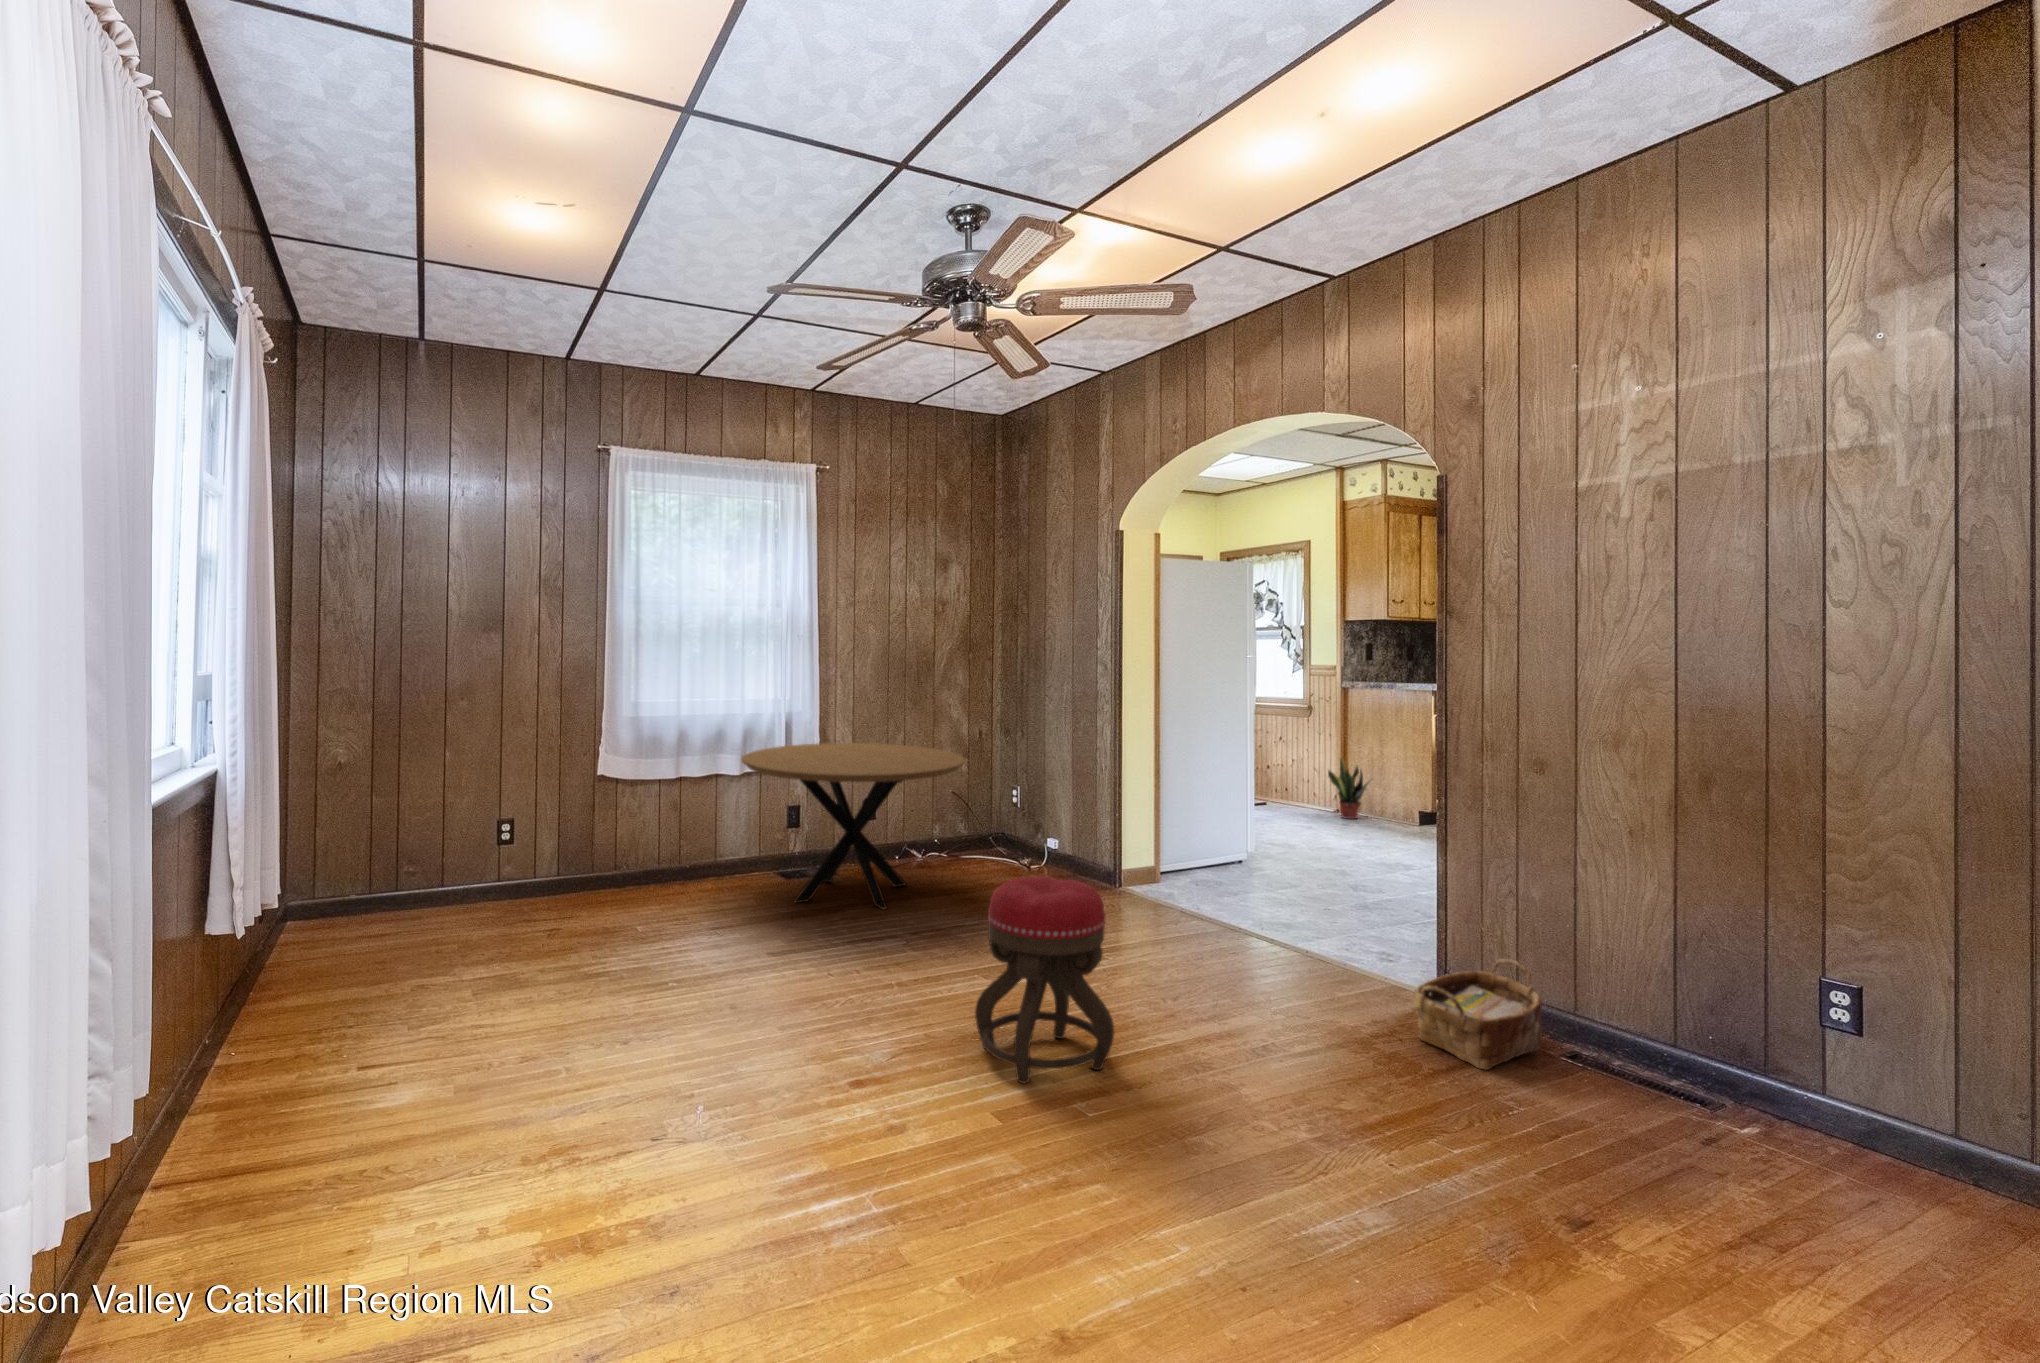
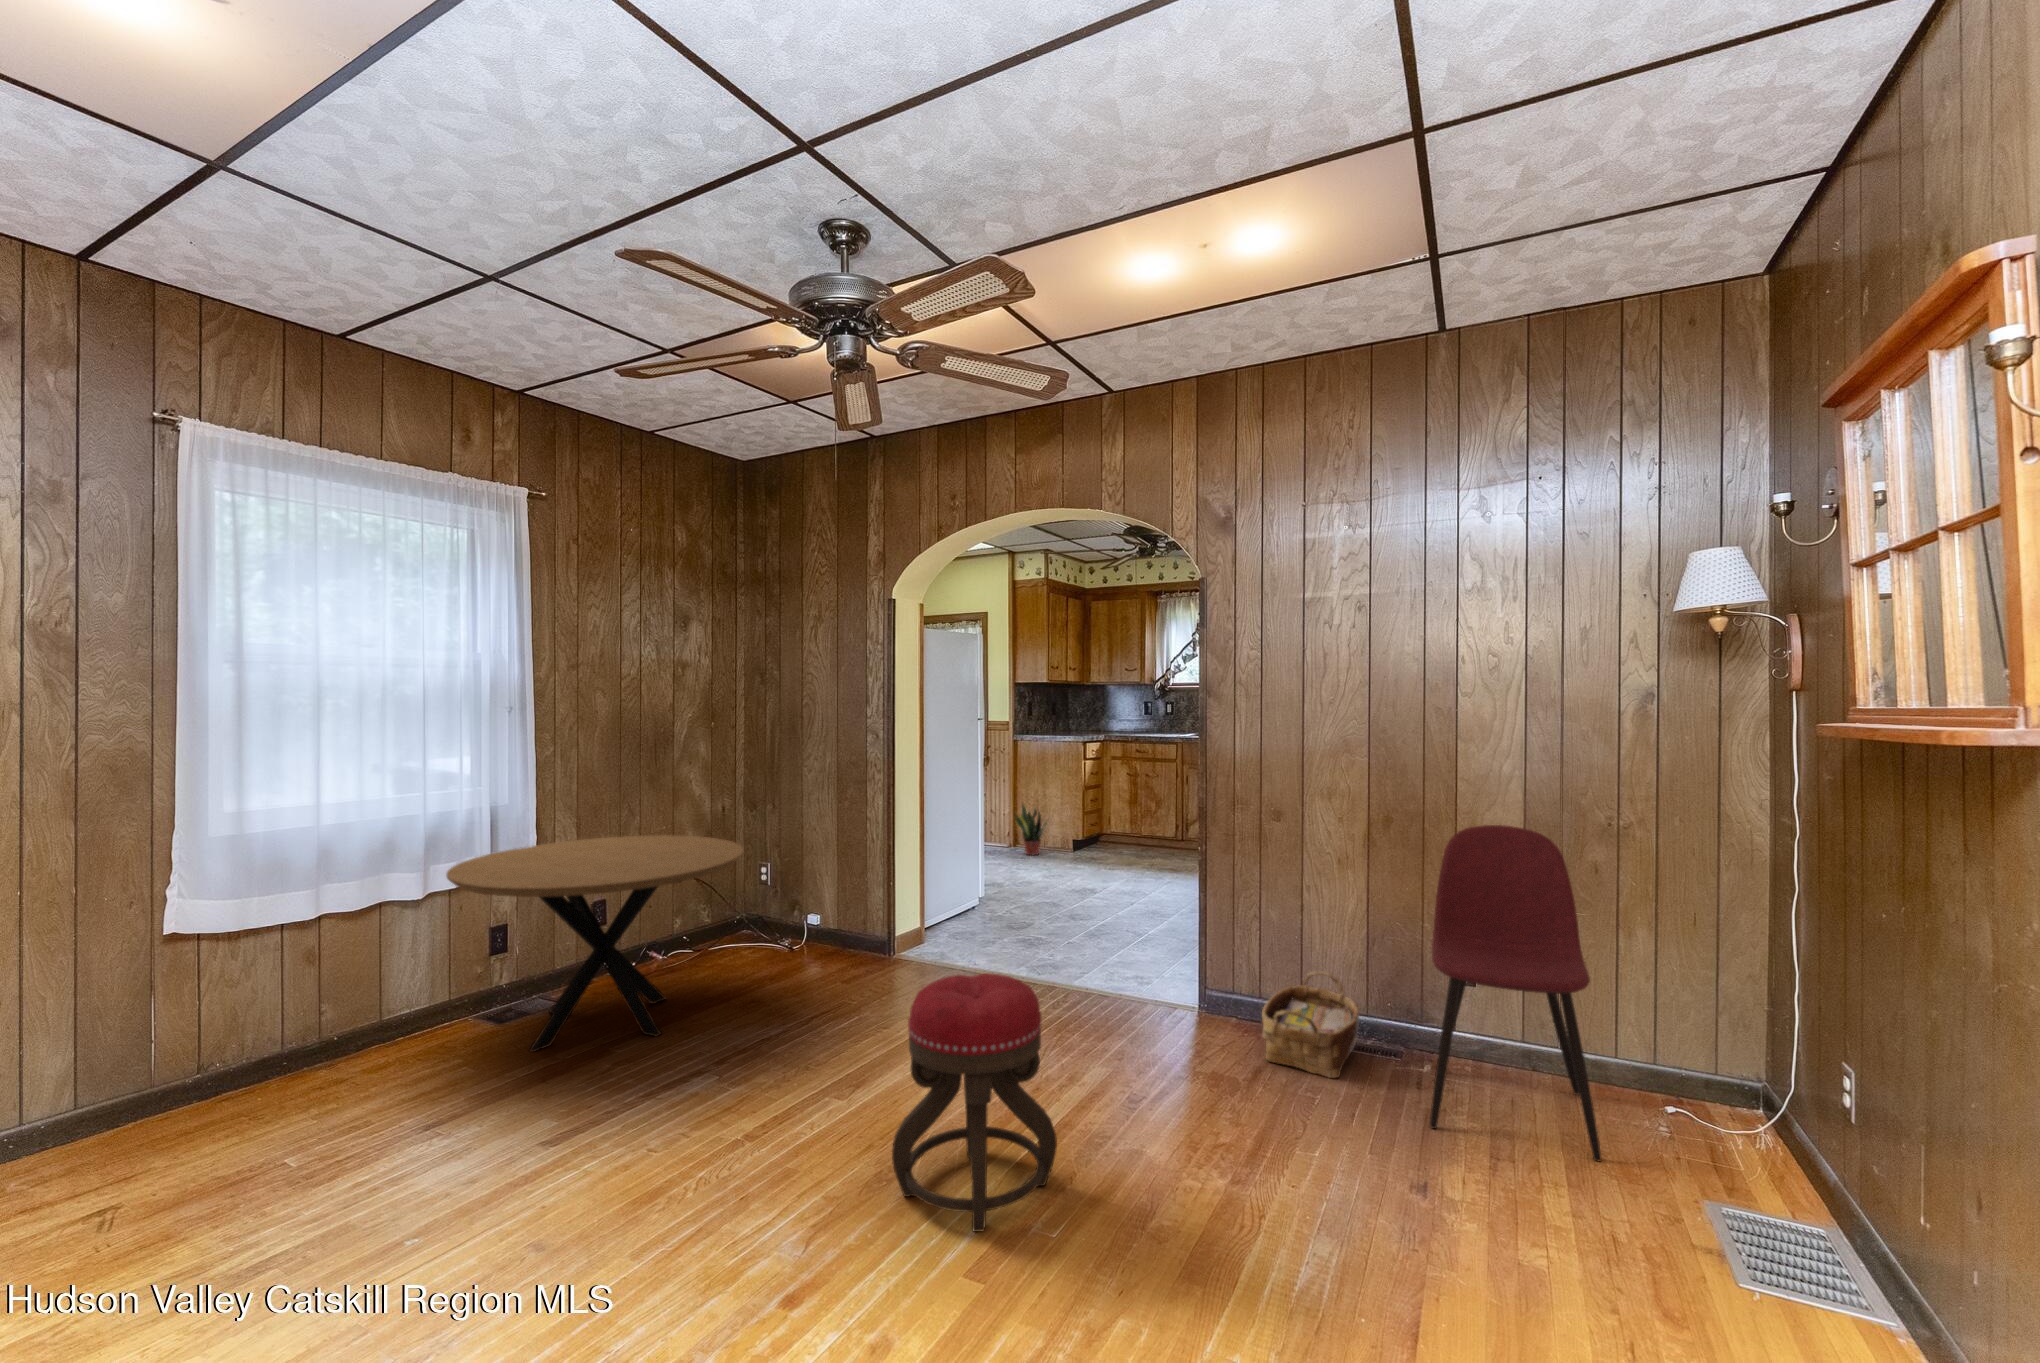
dining chair: none [1549,811,1811,1212] -> present [1430,825,1602,1161]

